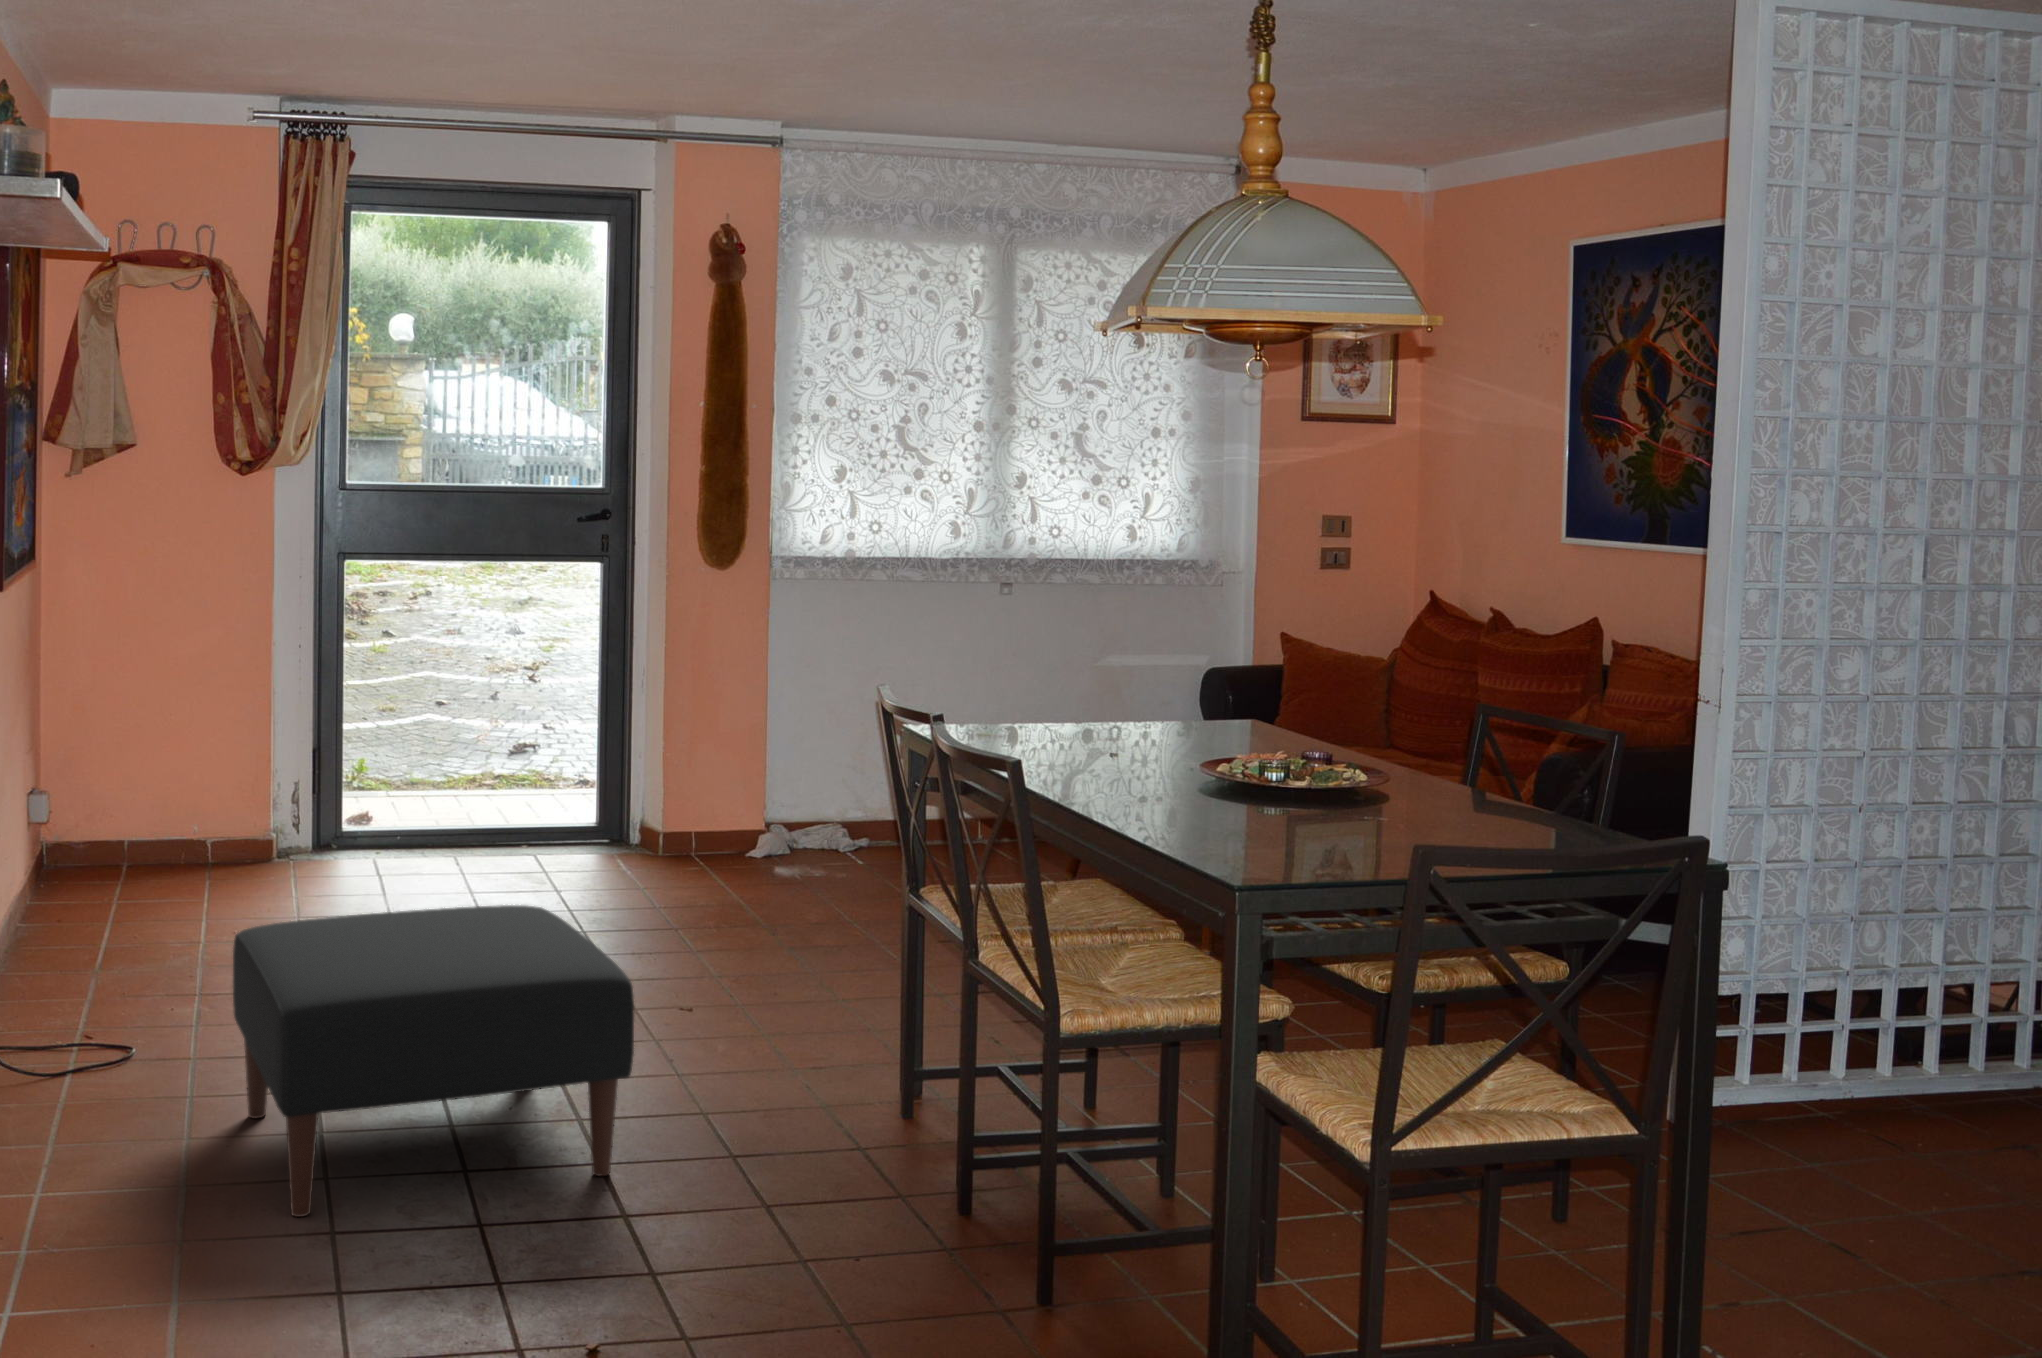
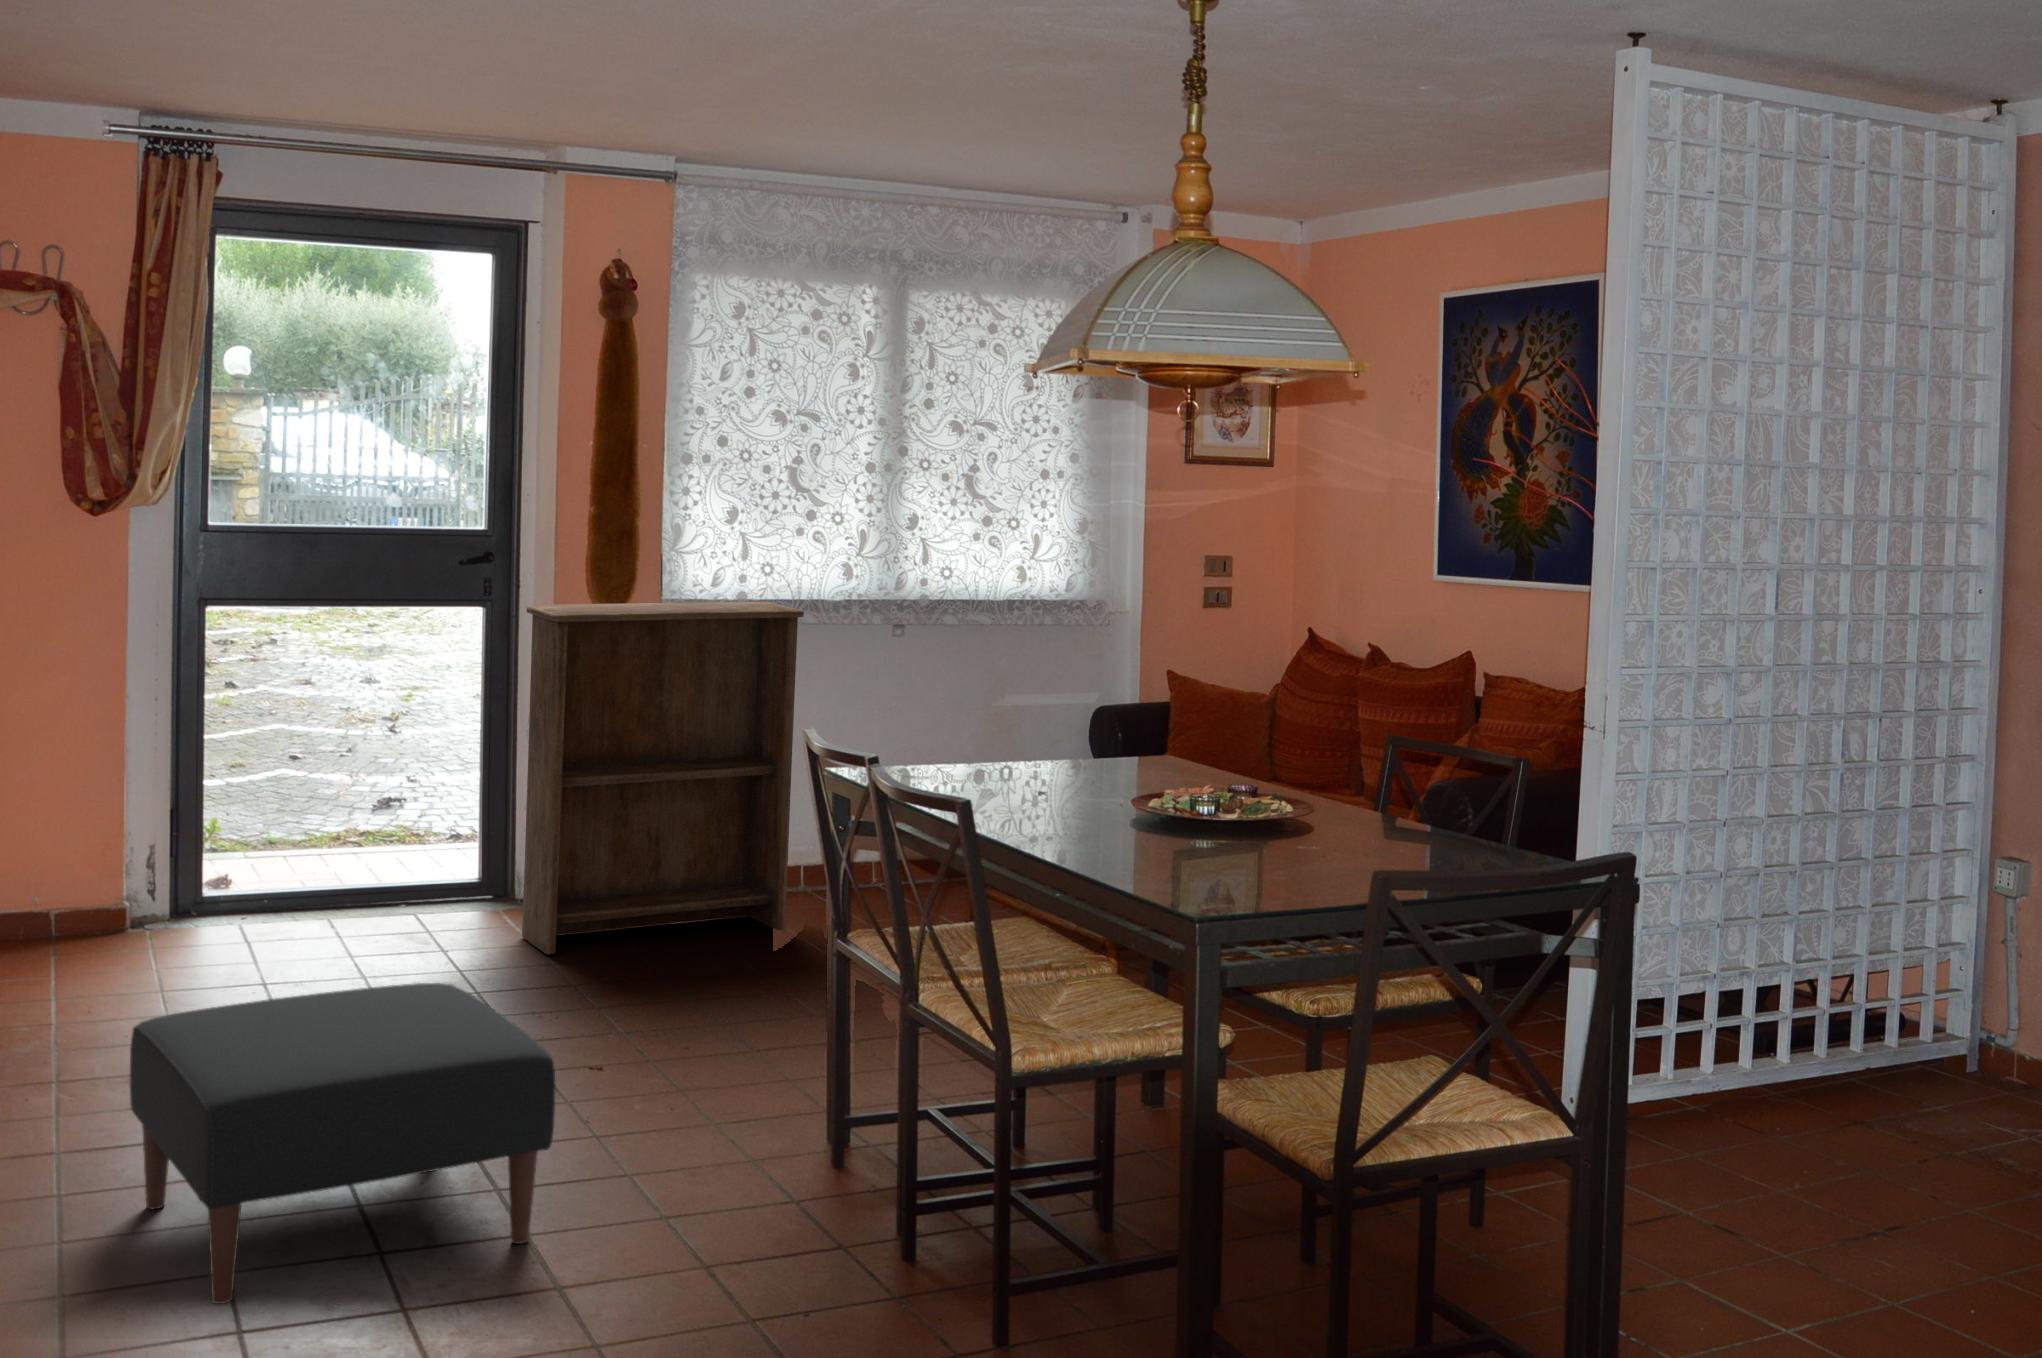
bookshelf: none [639,555,908,898] -> present [522,602,804,954]

